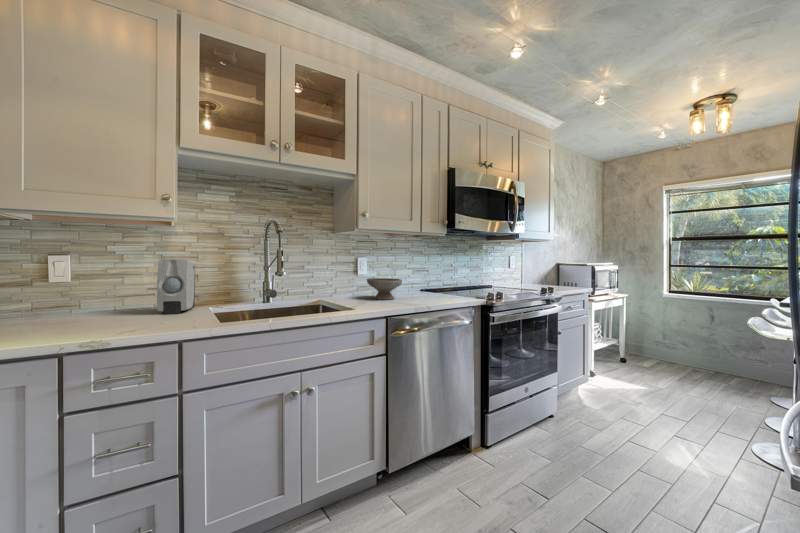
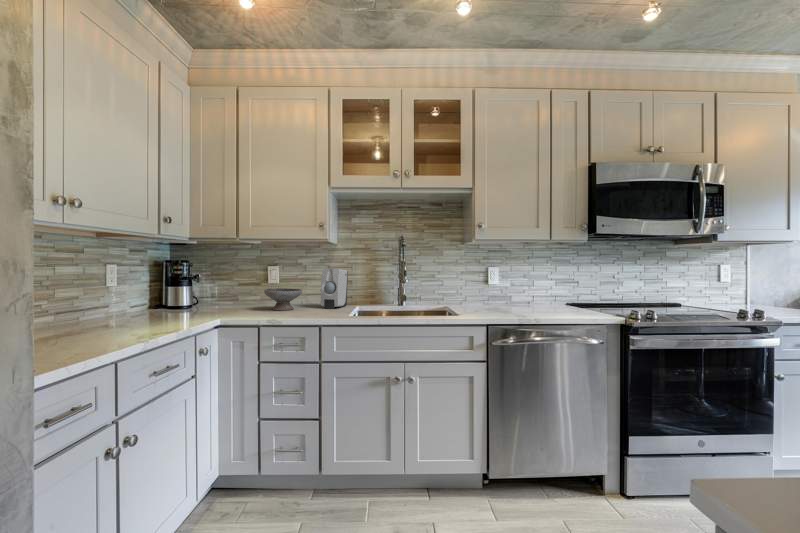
bowl: present [367,278,402,299] -> present [264,288,302,310]

